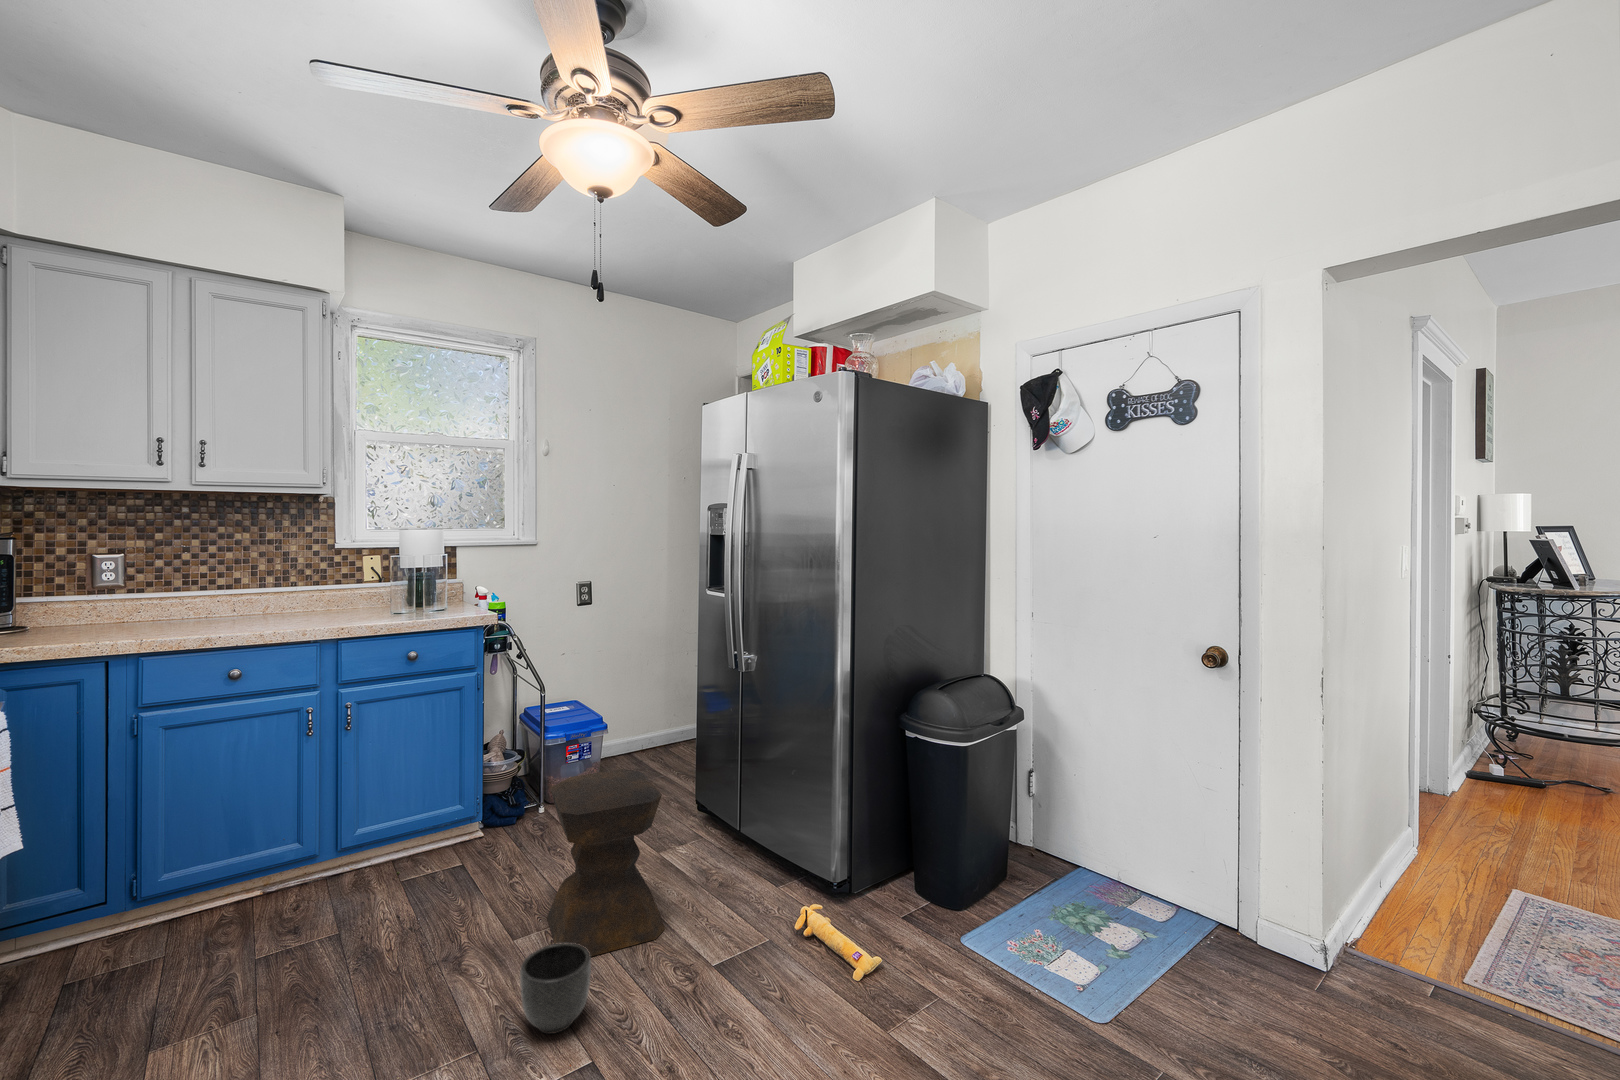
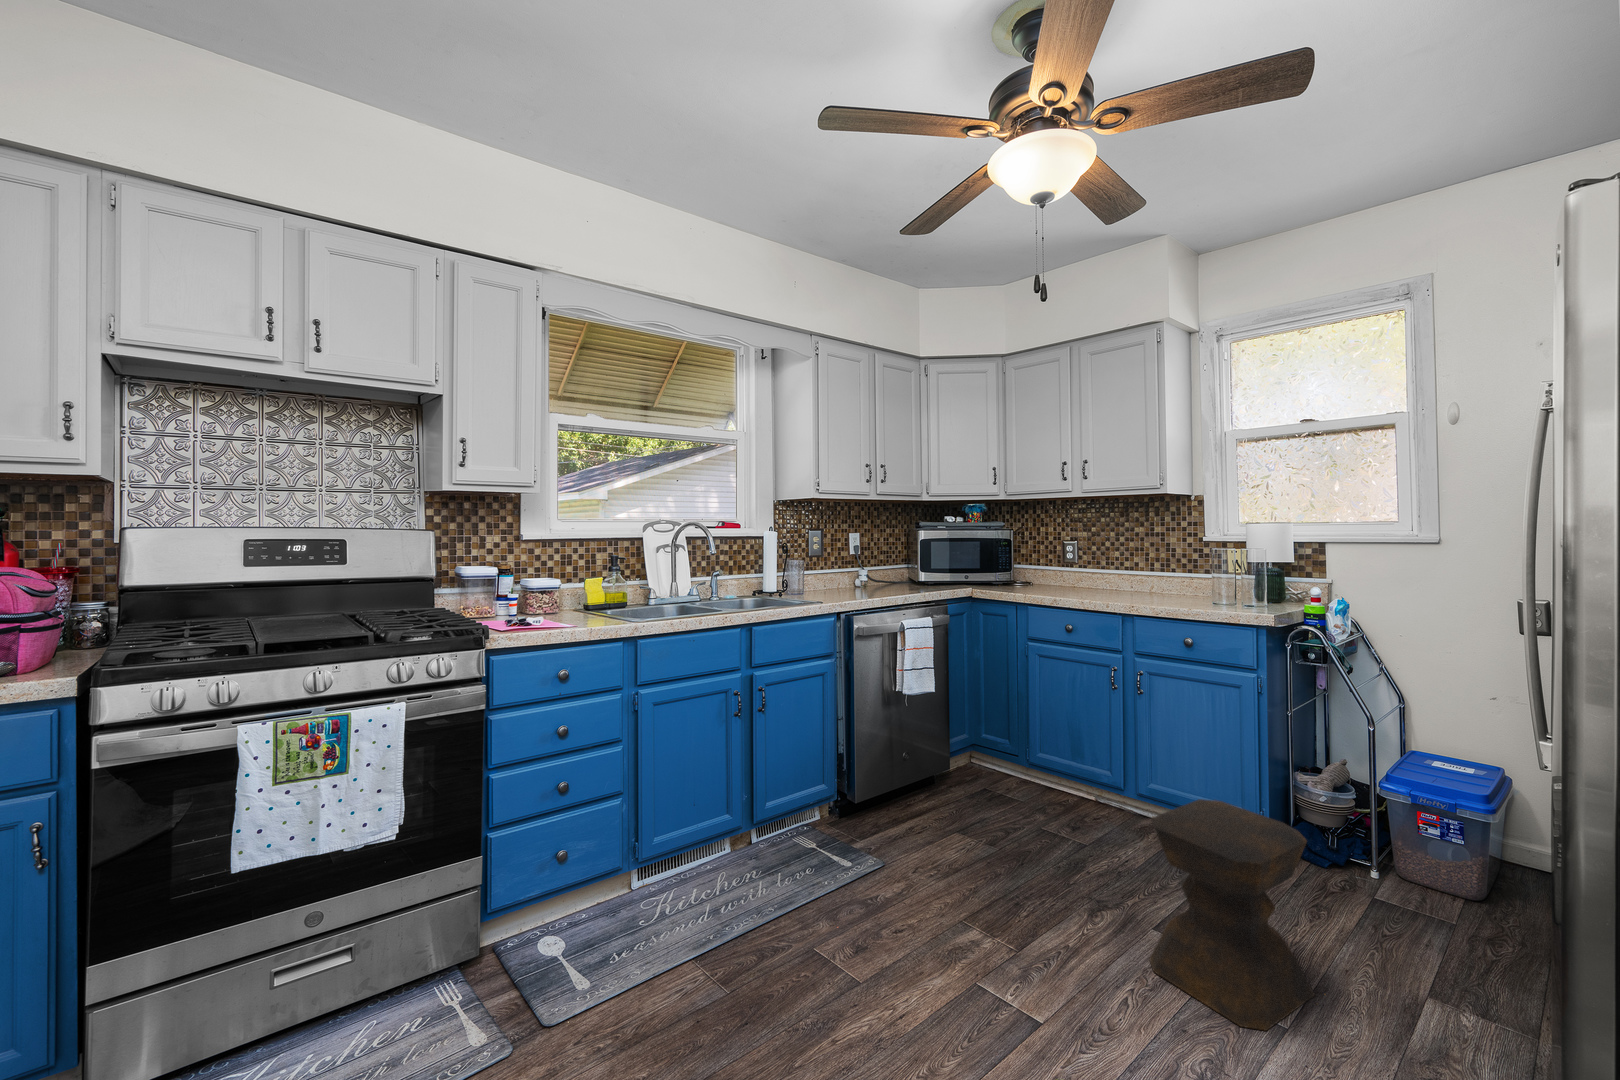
planter: present [520,943,591,1034] -> none [1038,913,1102,996]

